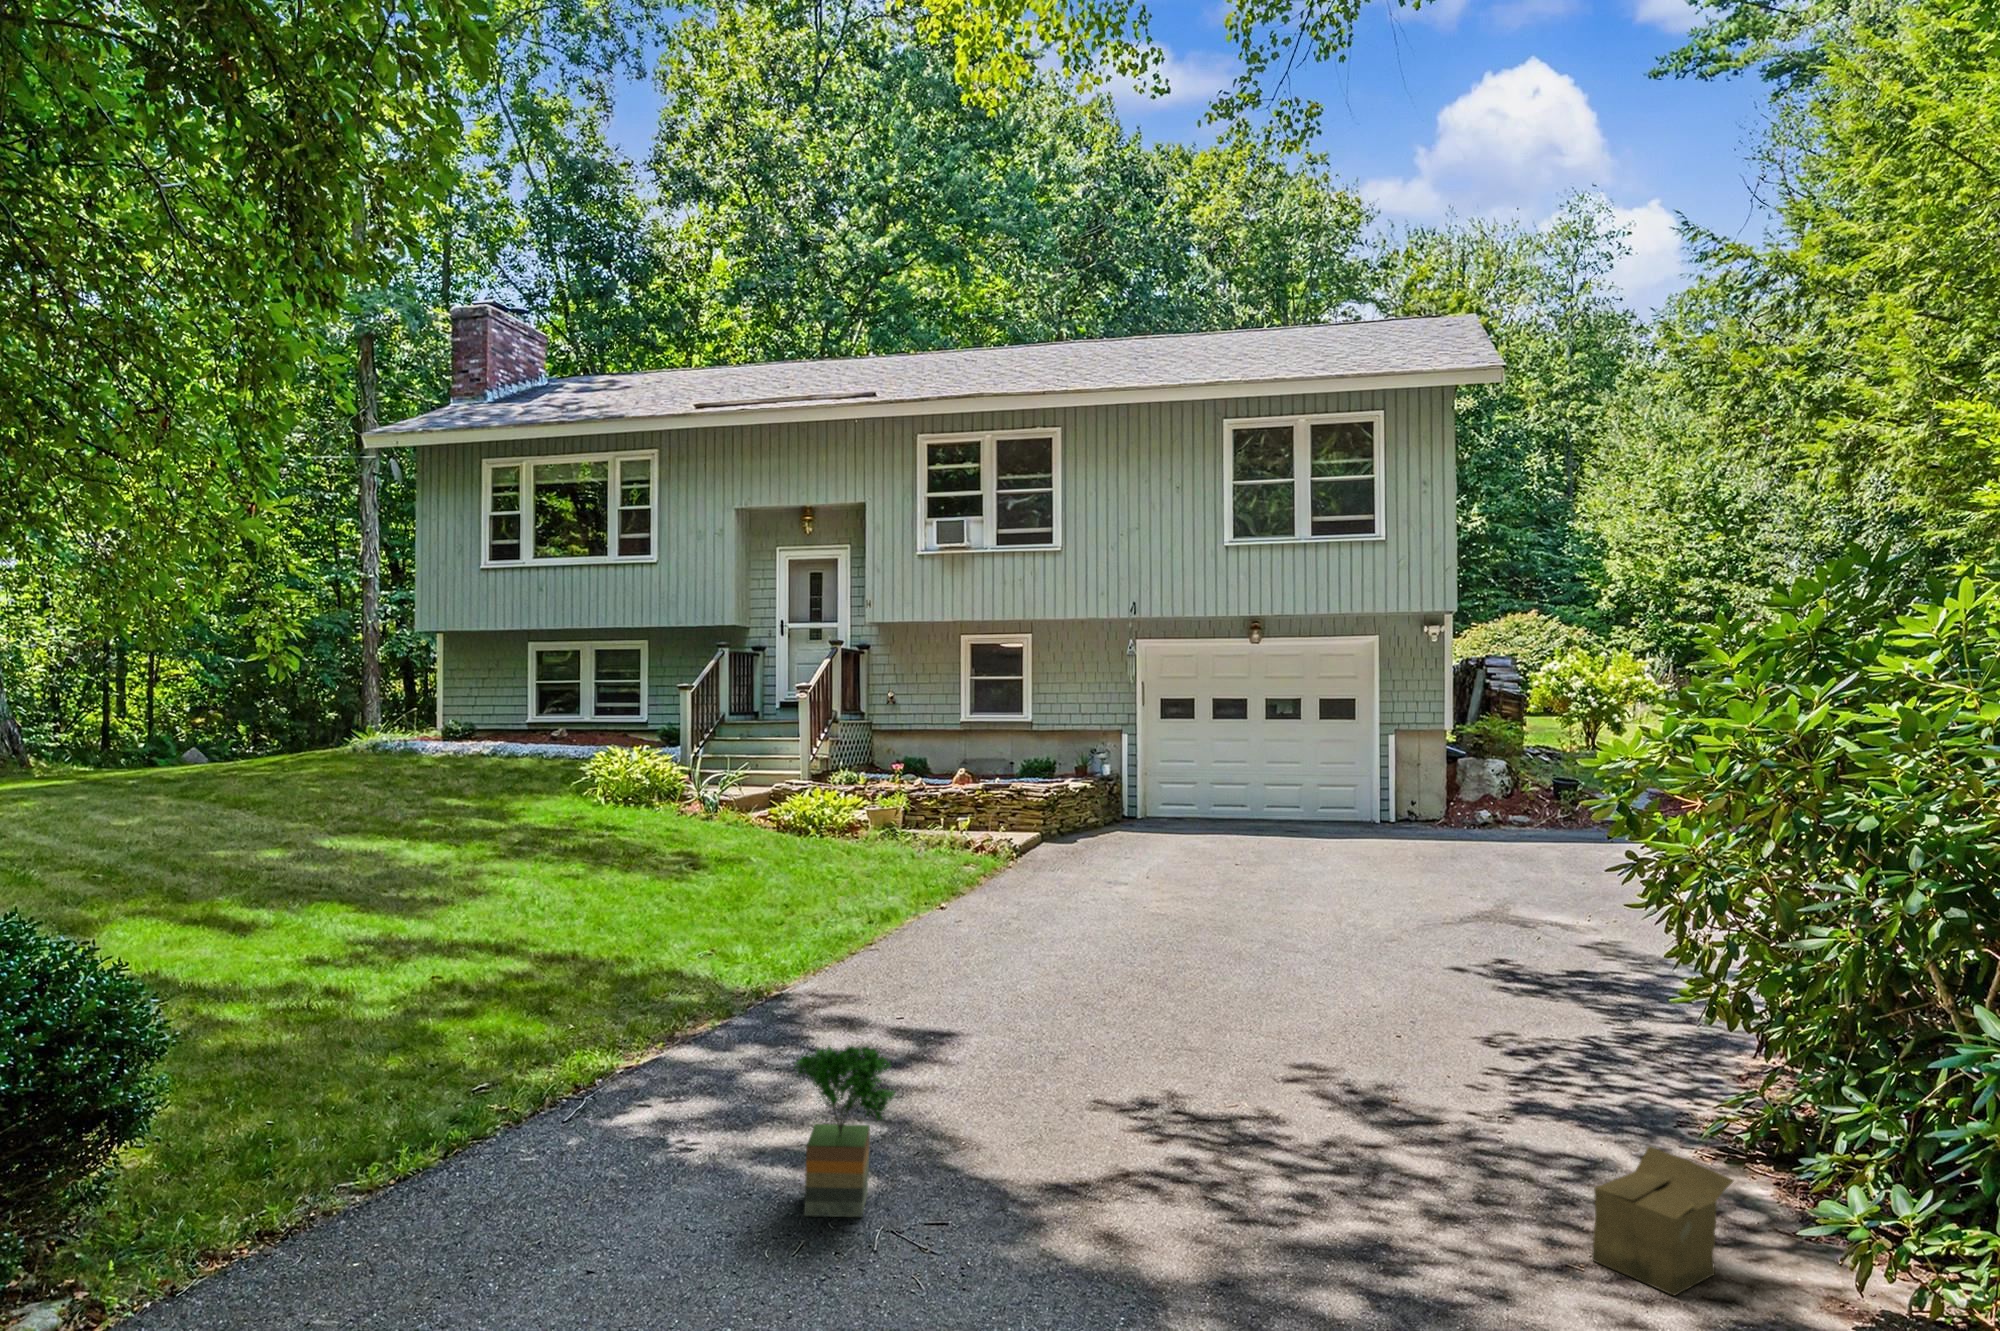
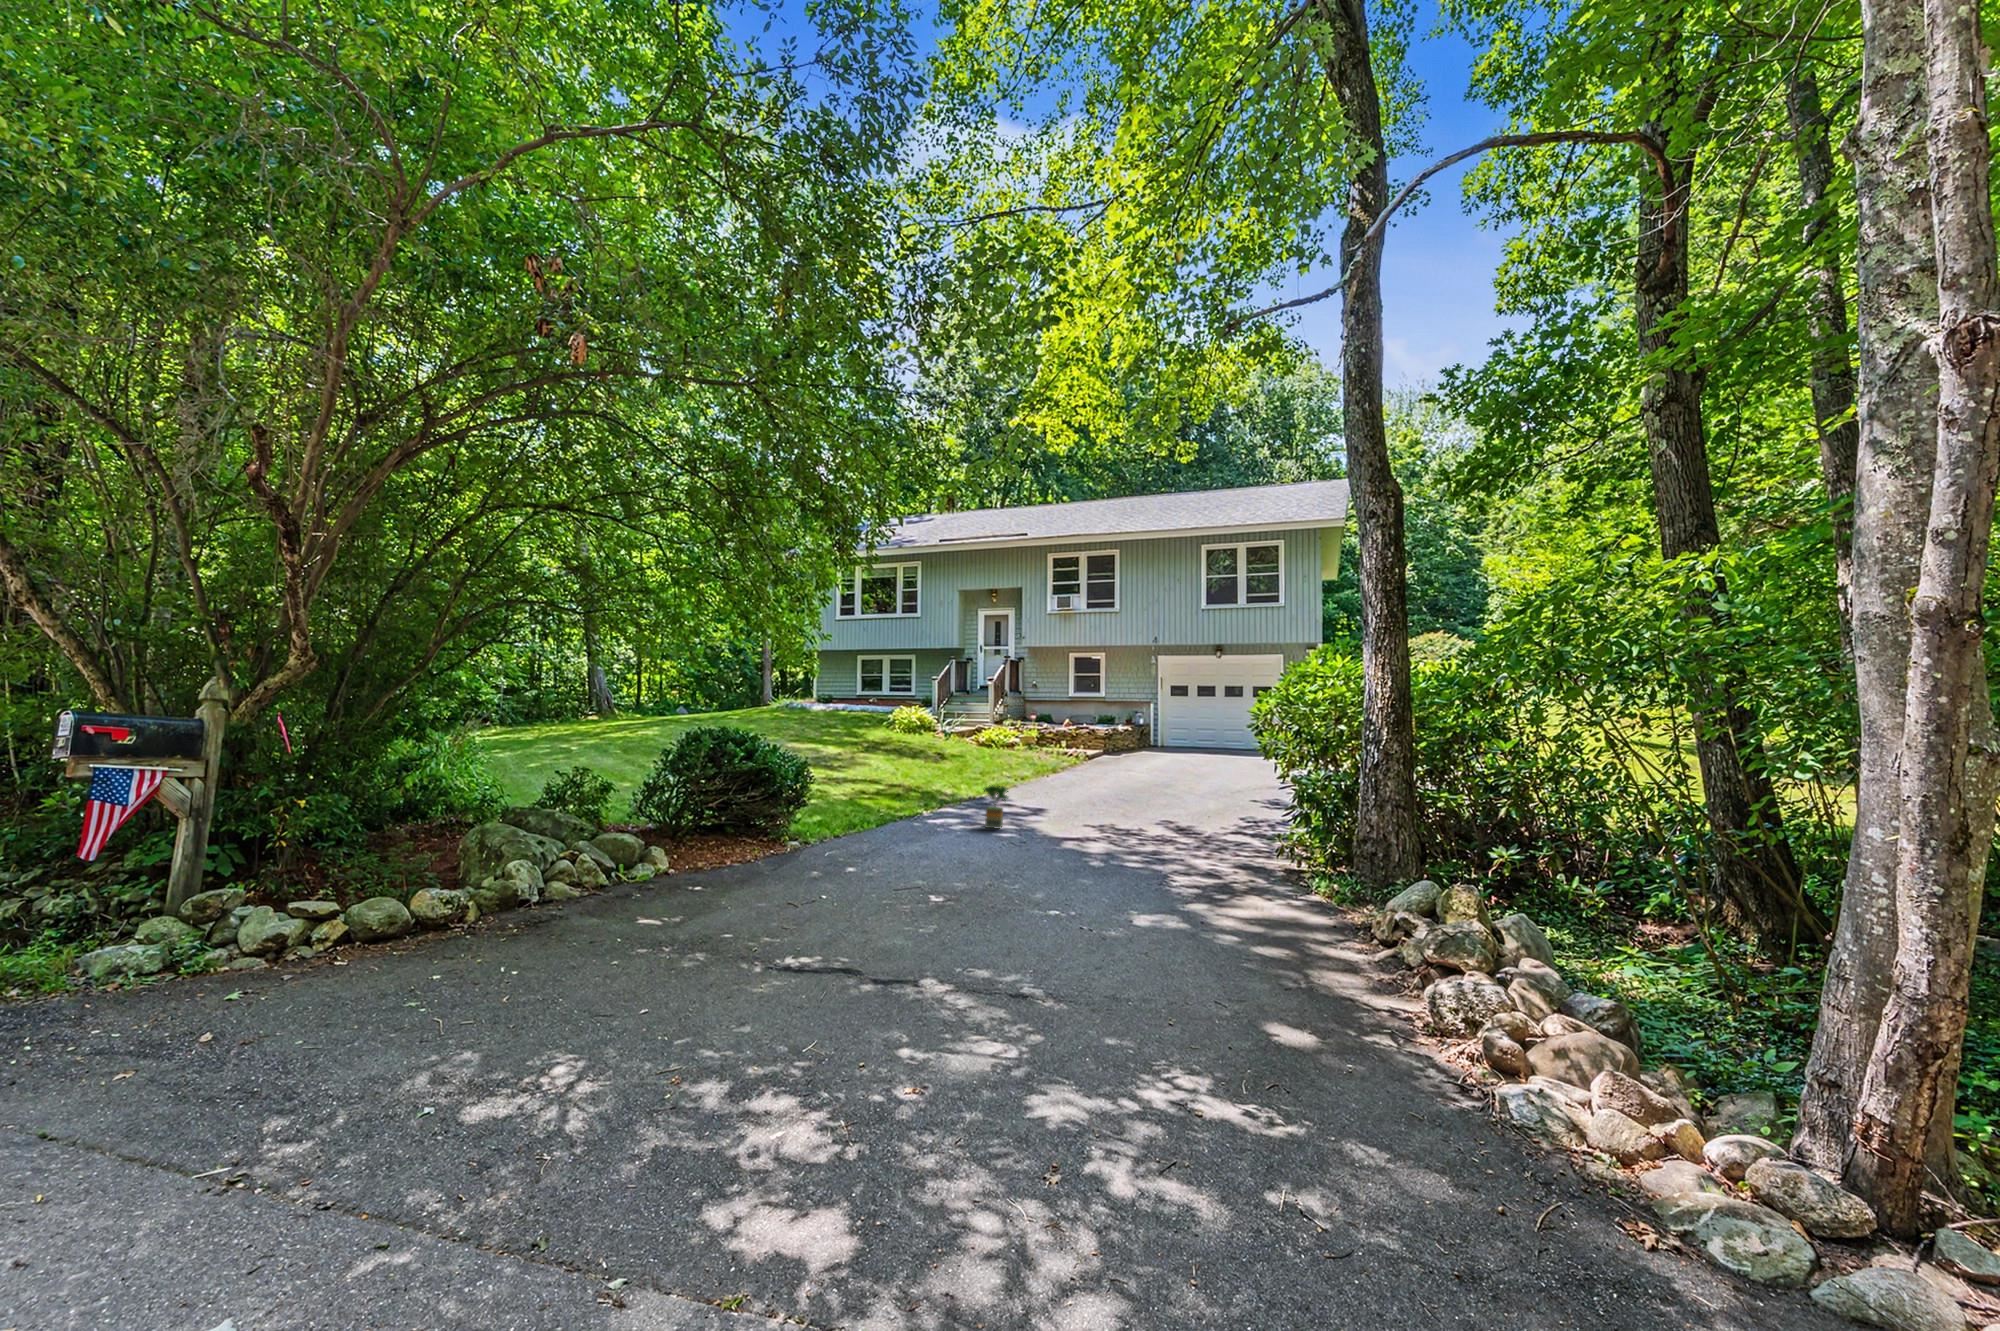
cardboard box: present [1592,1147,1734,1295] -> none [1195,818,1235,849]

